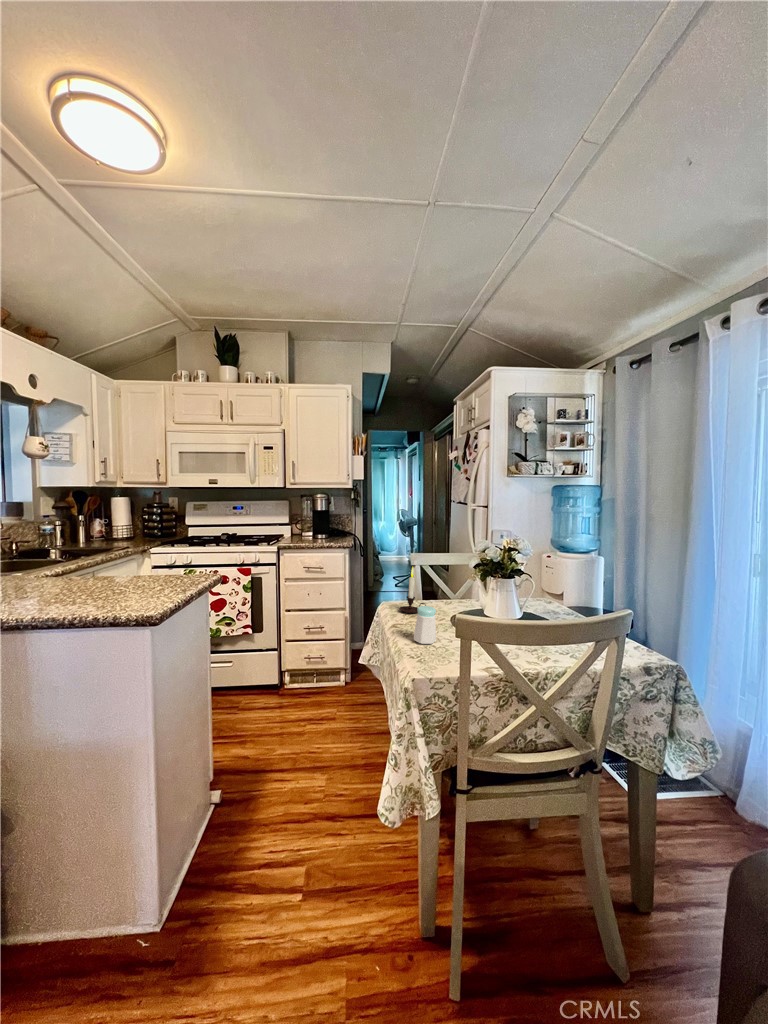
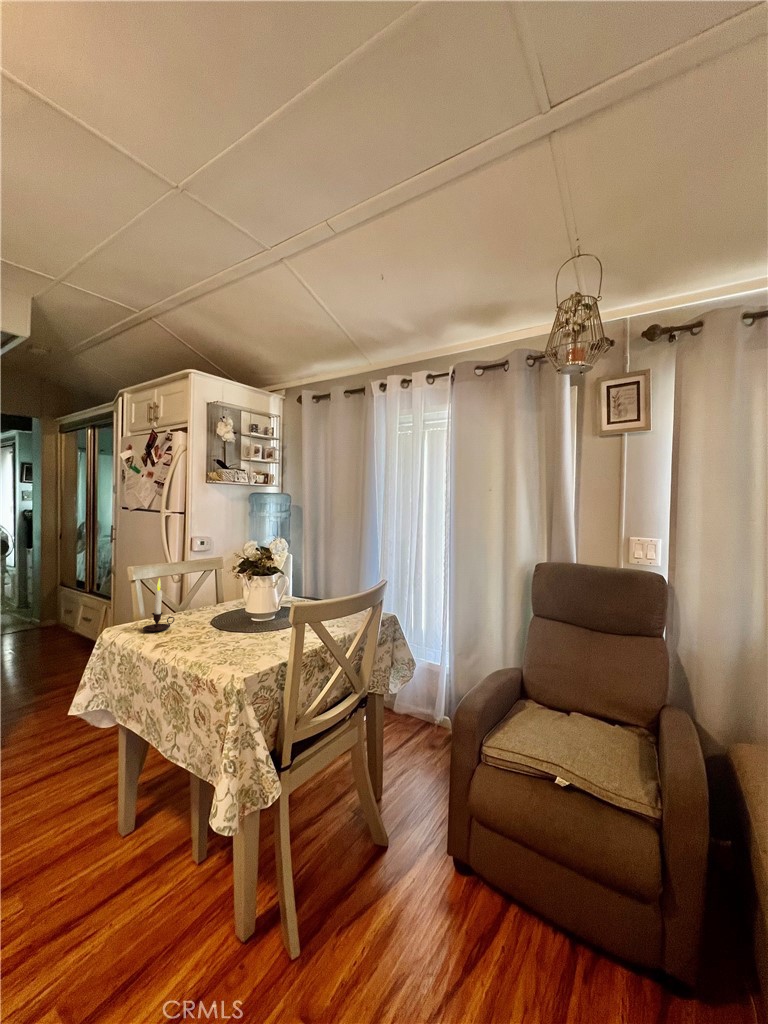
salt shaker: present [414,606,436,644] -> none [201,612,224,651]

